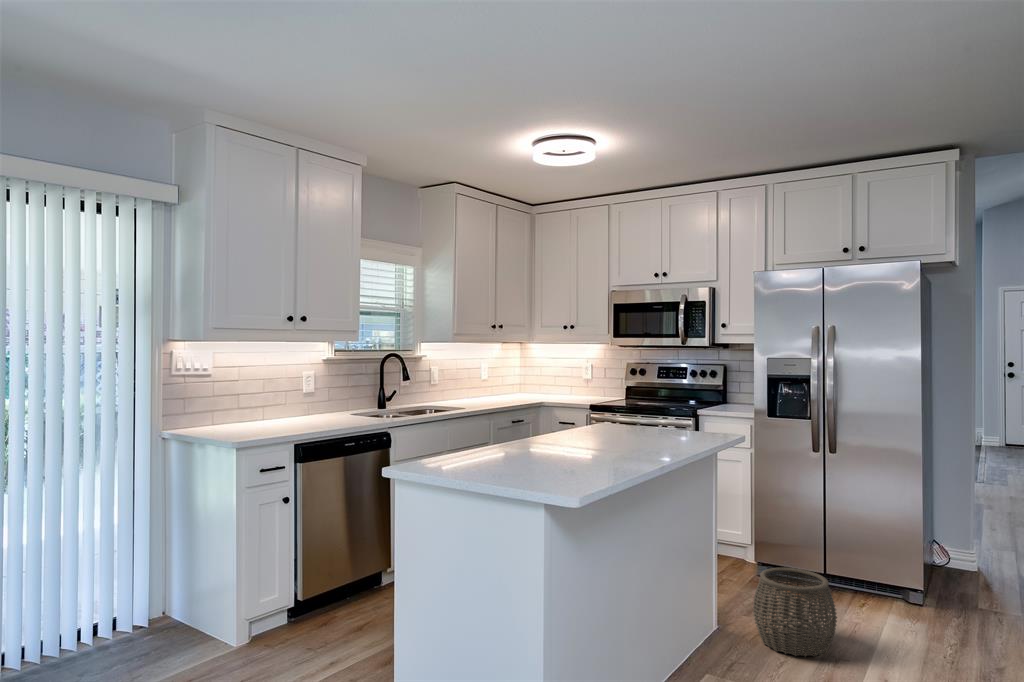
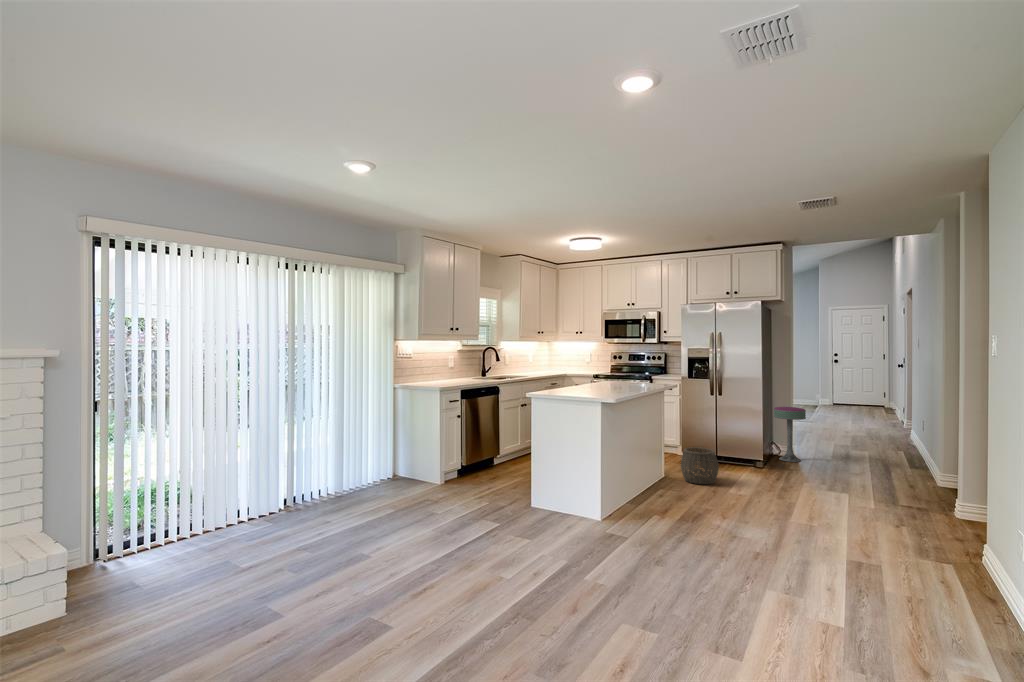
bar stool: none [937,472,1005,585] -> present [774,407,806,462]

